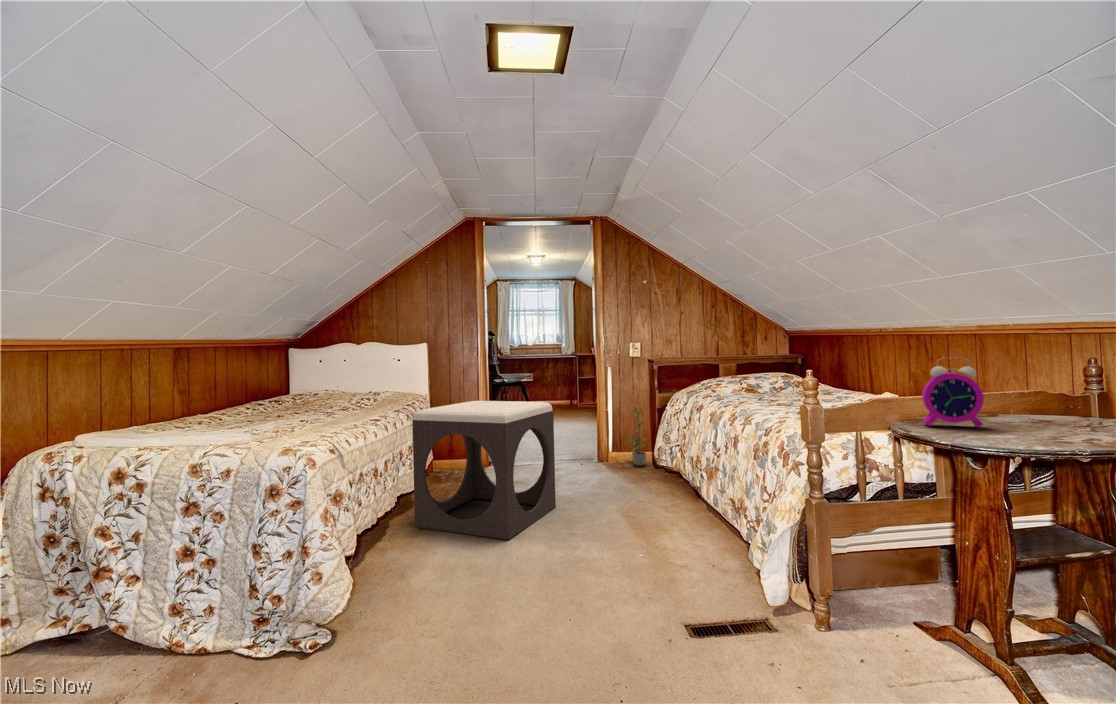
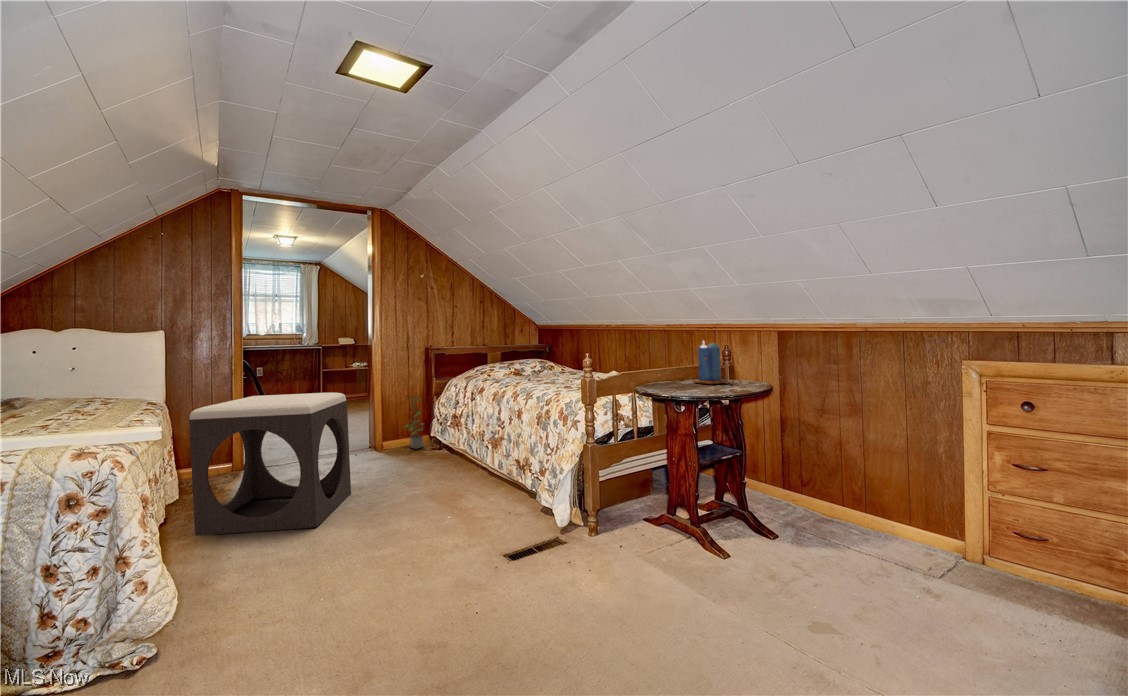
candle: none [1005,356,1080,429] -> present [693,341,728,384]
alarm clock: present [922,361,984,427] -> none [651,342,684,387]

